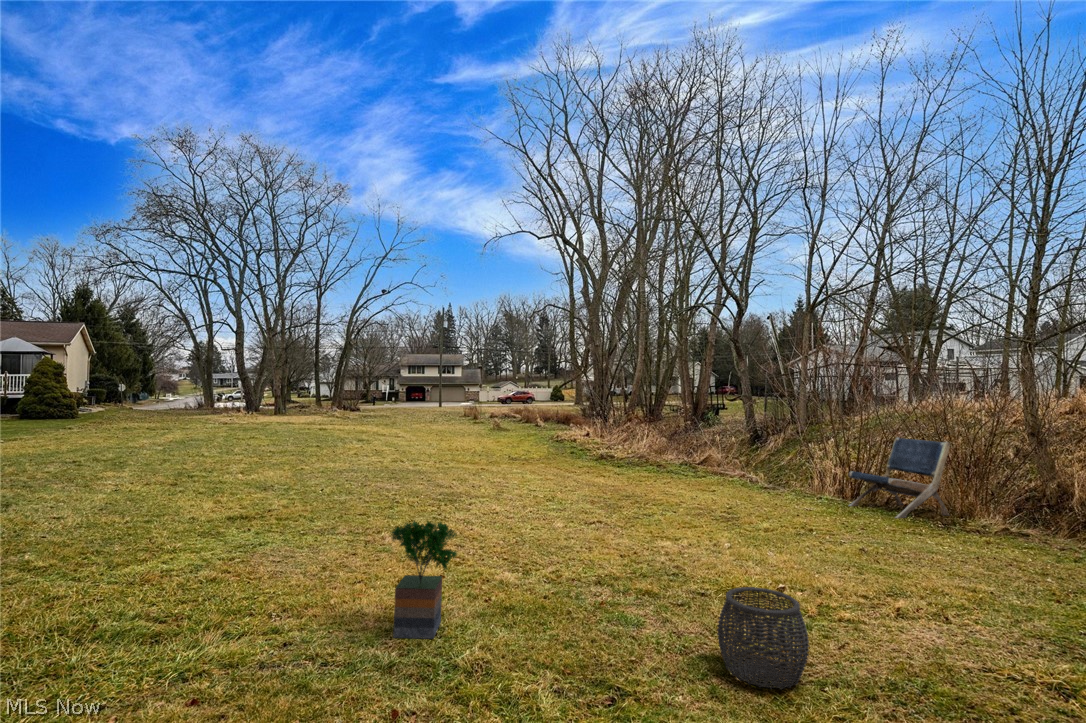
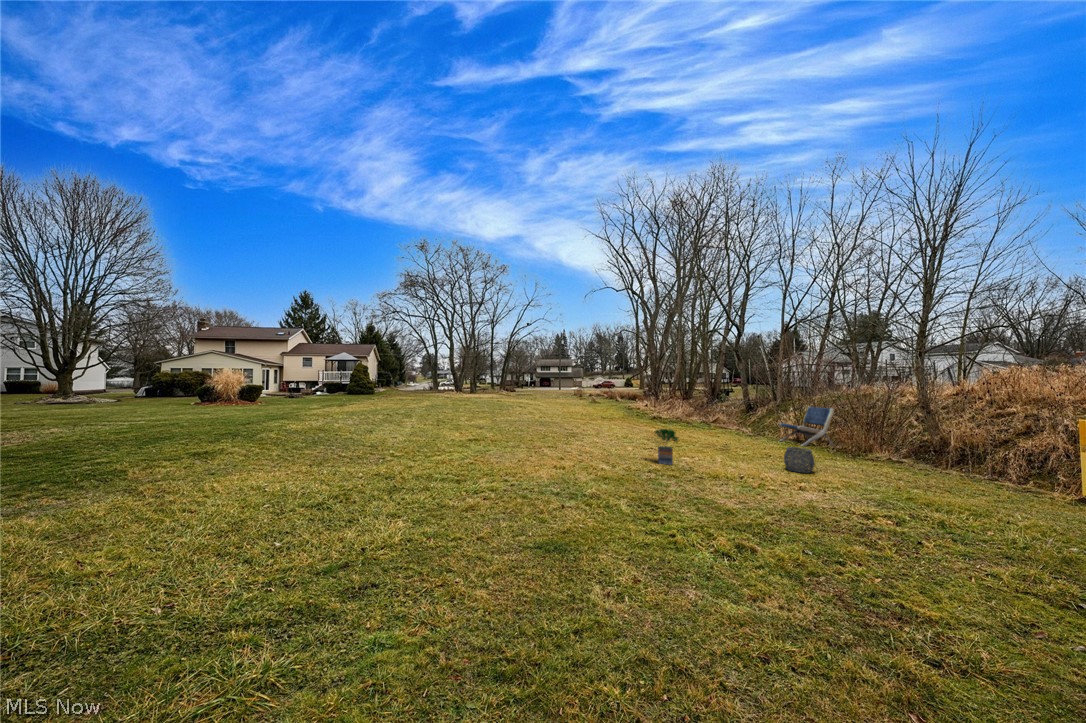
potted tree: present [390,521,457,639] -> present [655,429,678,465]
woven basket: present [717,587,809,689] -> present [784,447,815,473]

